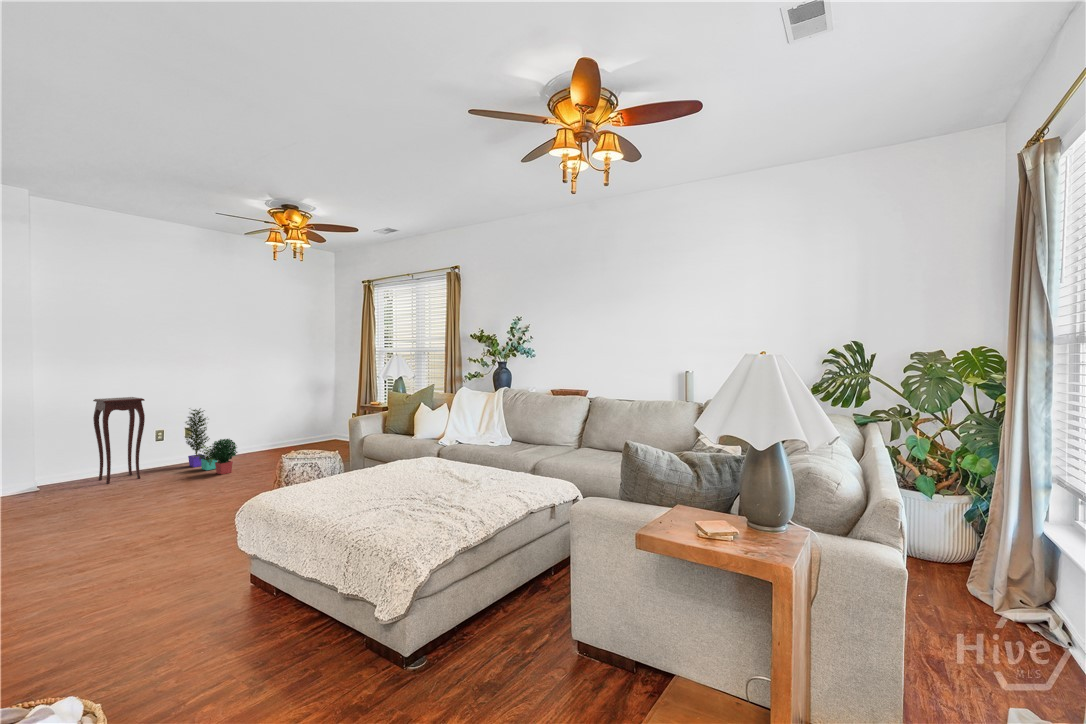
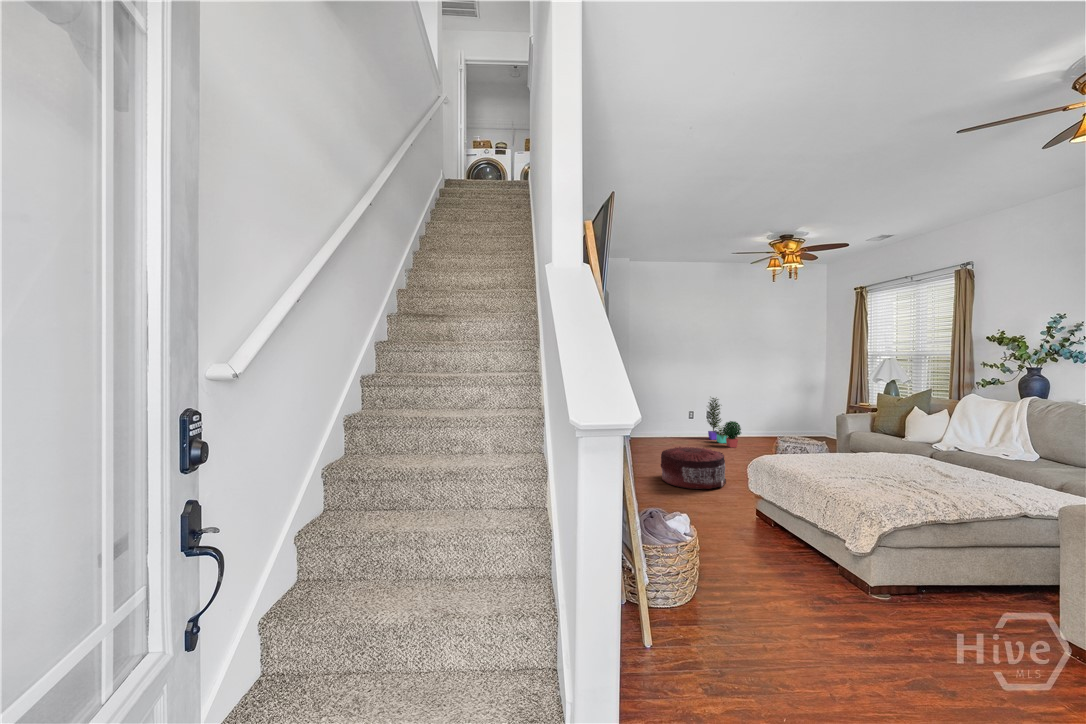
side table: present [93,397,145,484] -> none [658,385,685,441]
pouf: none [76,493,209,574] -> present [661,447,726,489]

